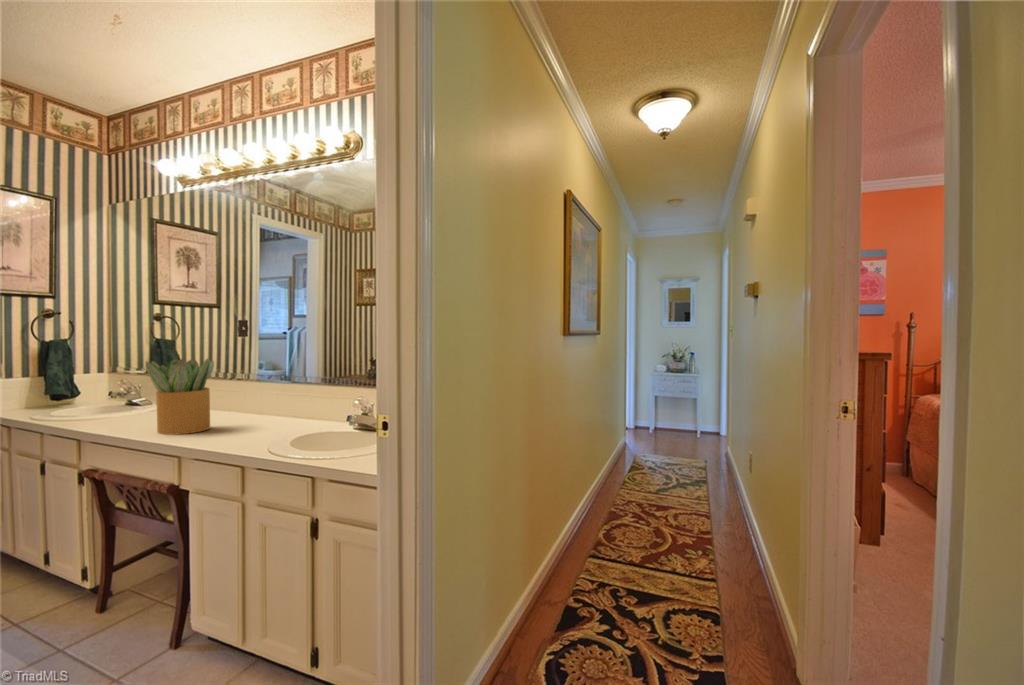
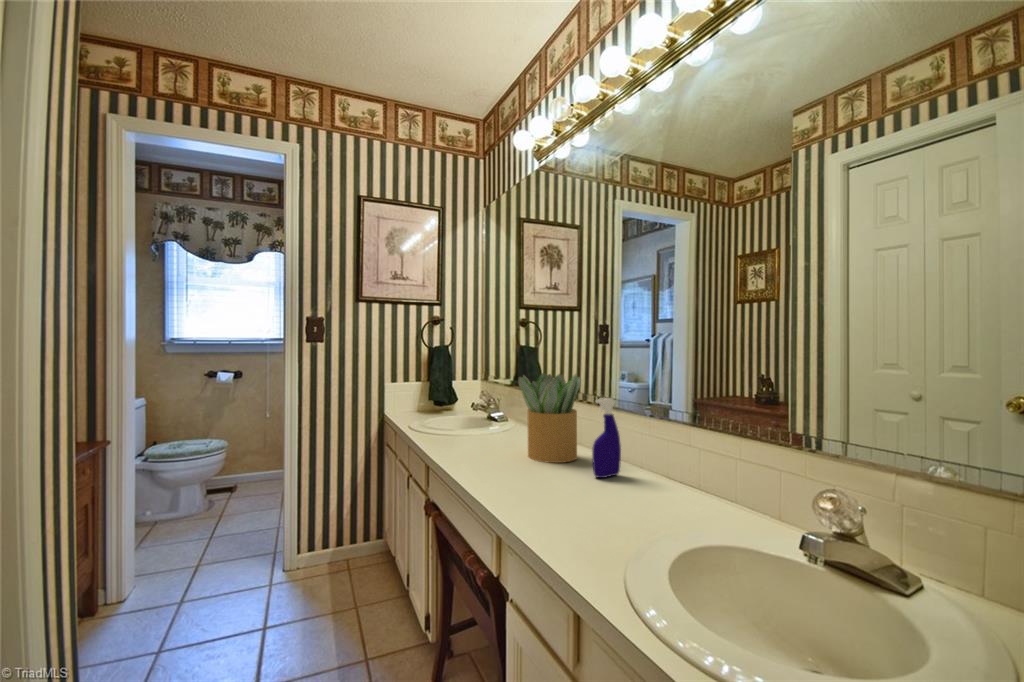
spray bottle: none [220,374,248,438] -> present [592,398,621,478]

